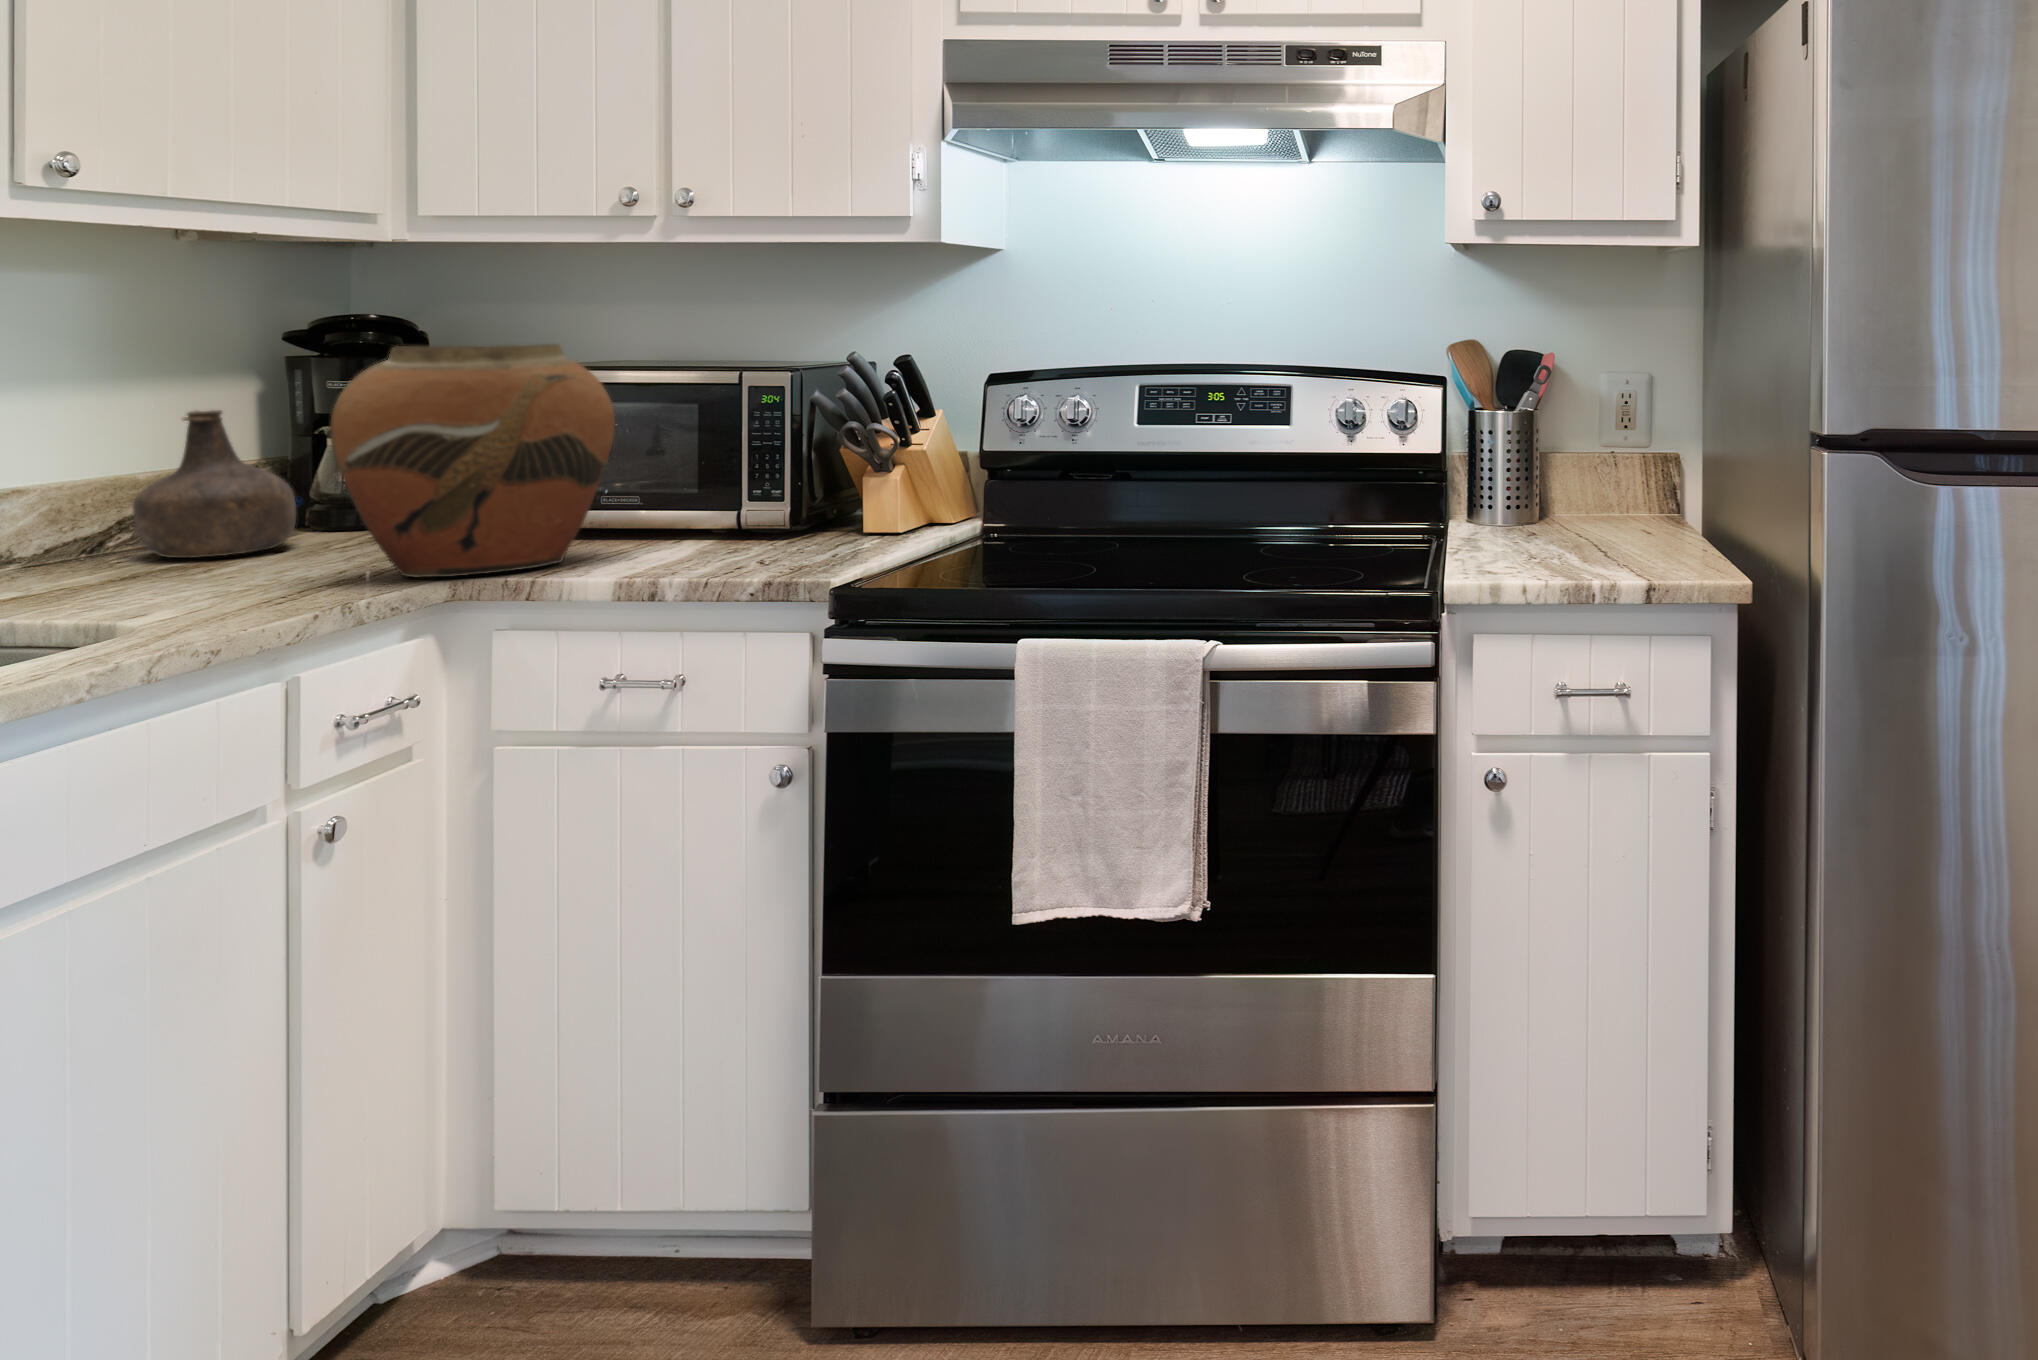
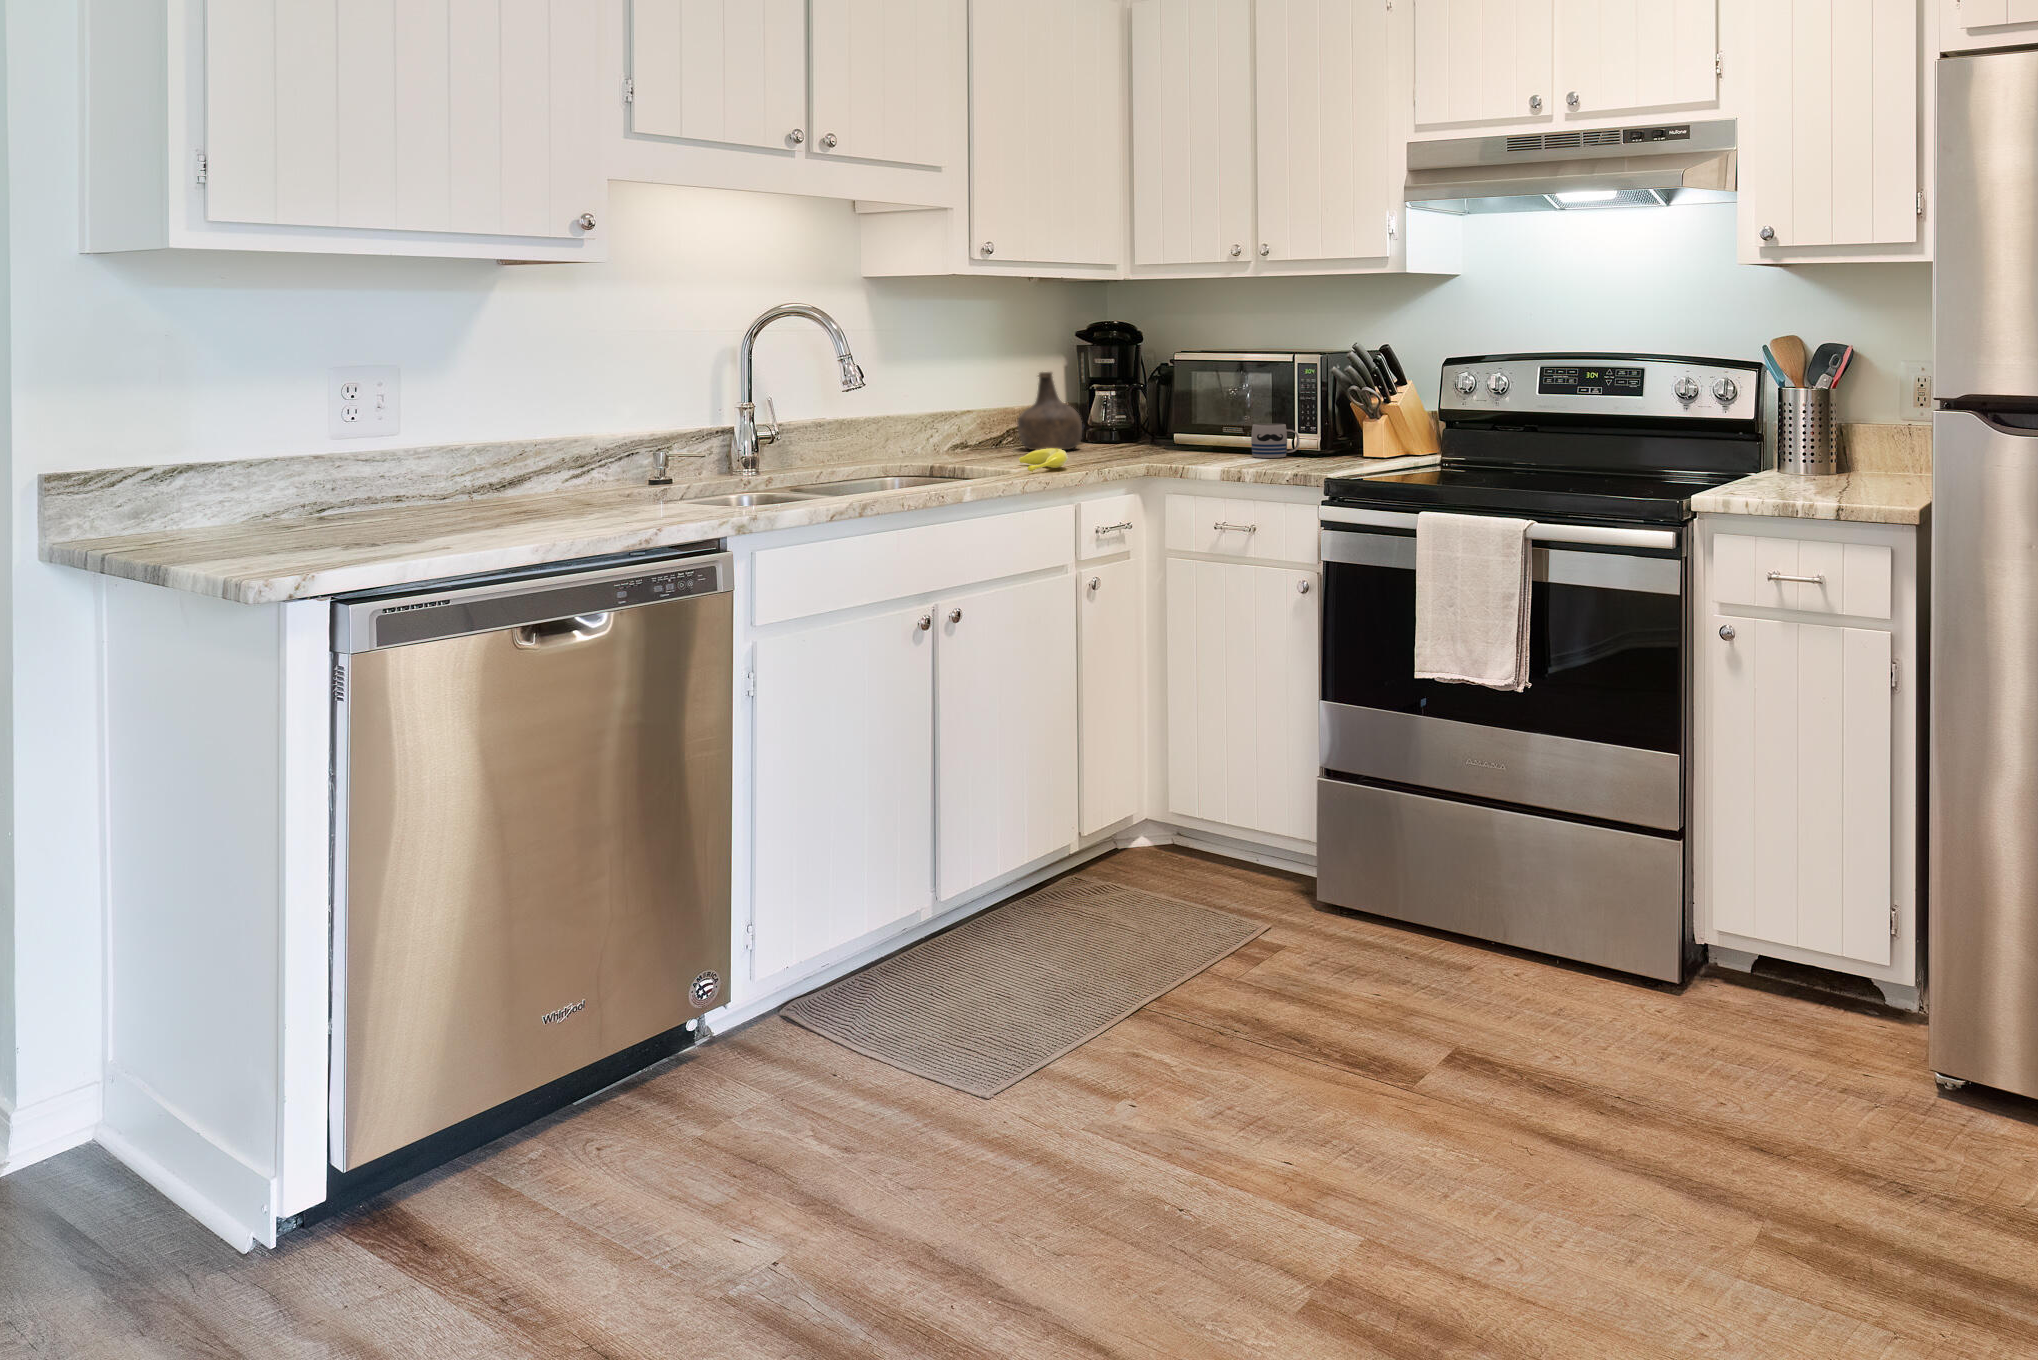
vase: present [330,344,615,577] -> none [1103,336,1230,463]
mug: none [657,483,748,542] -> present [1251,424,1300,458]
banana: none [106,570,235,631] -> present [1019,448,1068,472]

